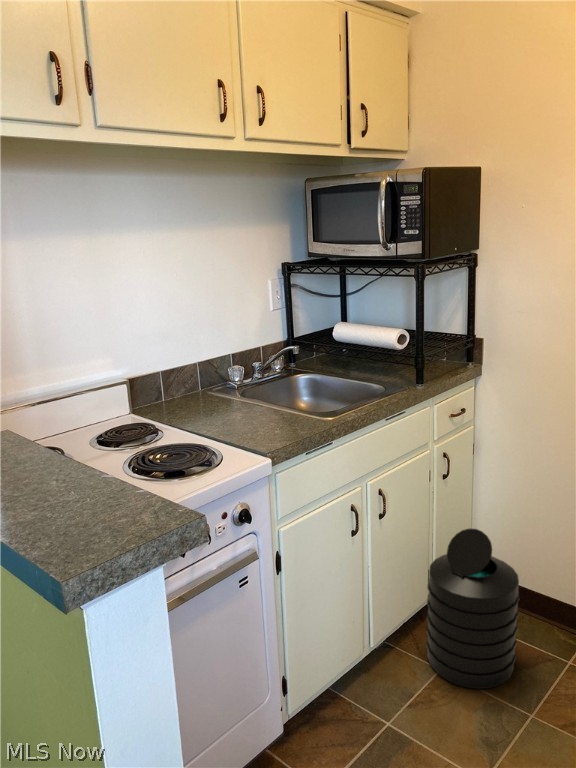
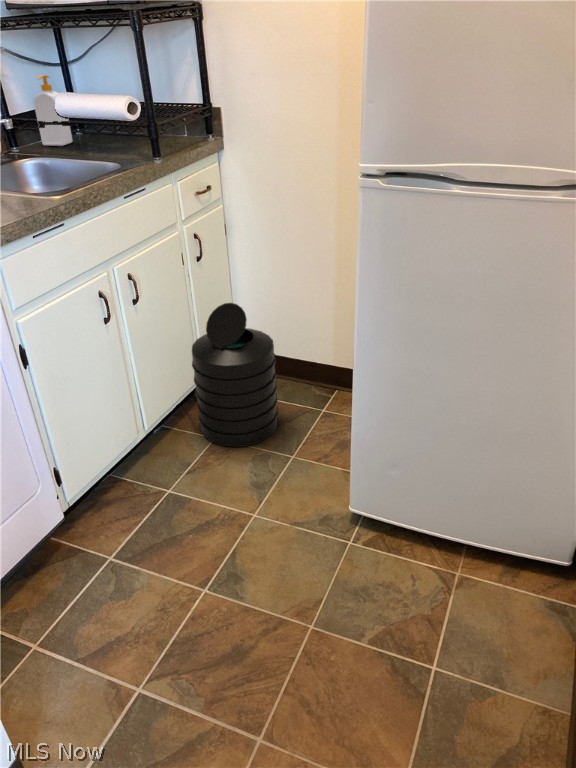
soap bottle: none [315,306,342,363] -> present [34,75,72,146]

